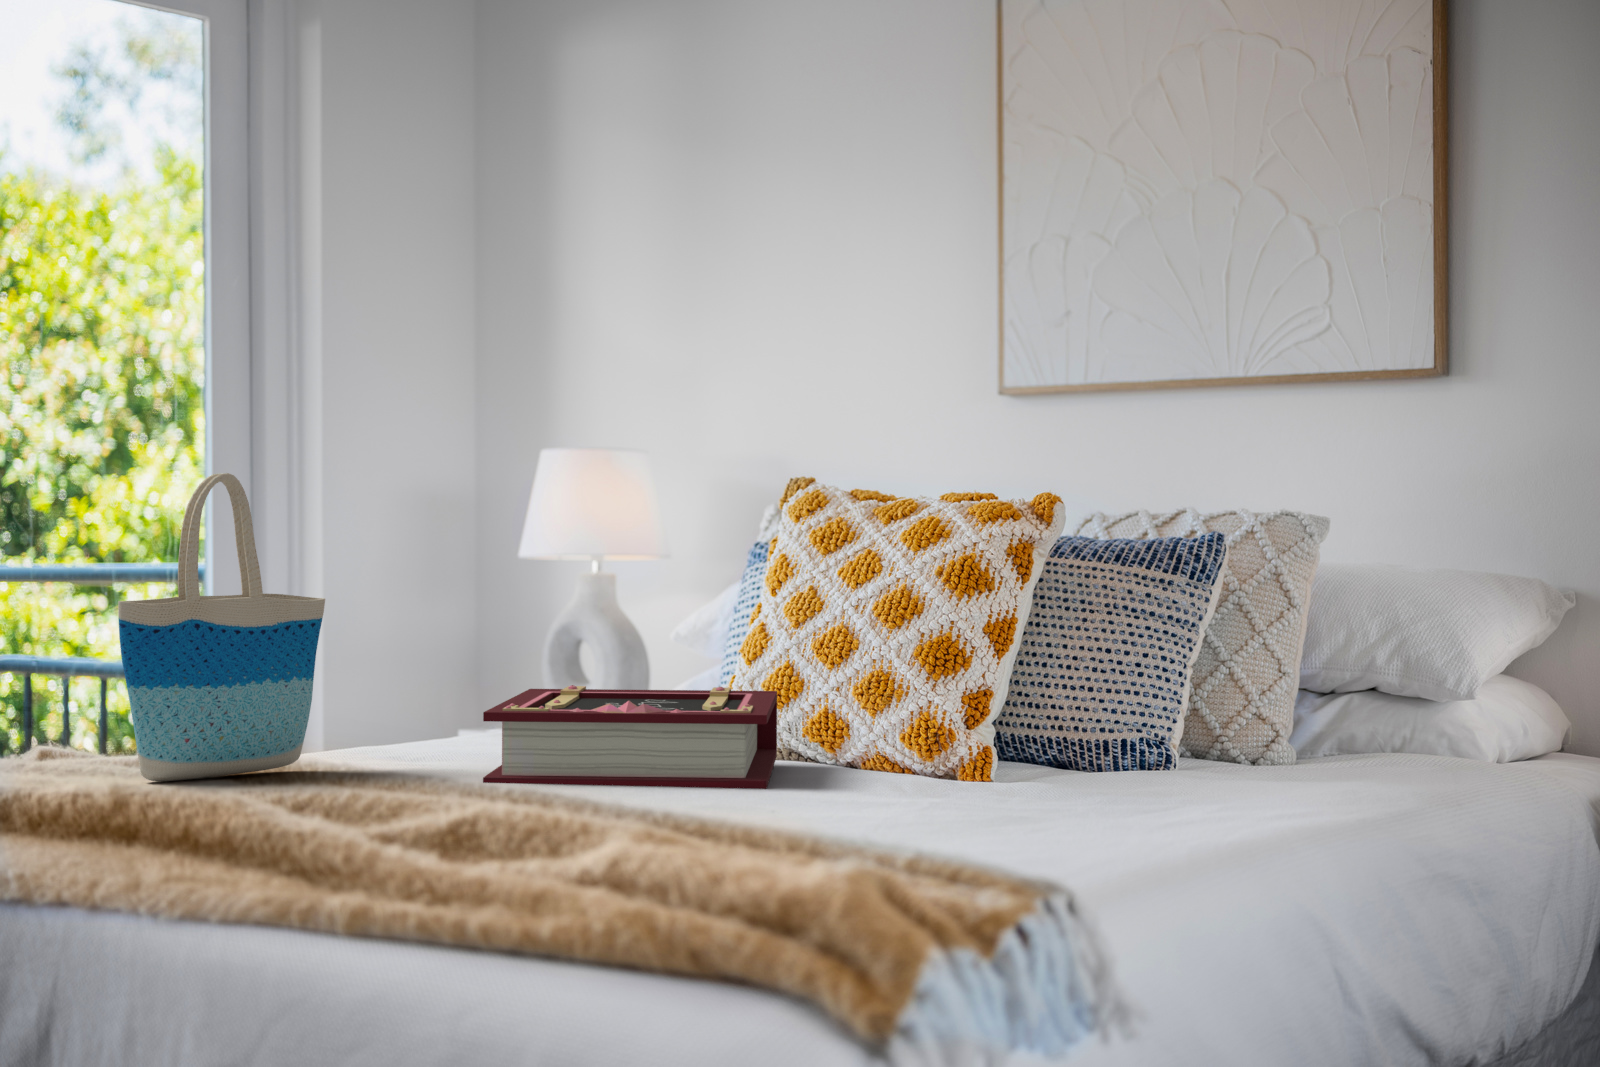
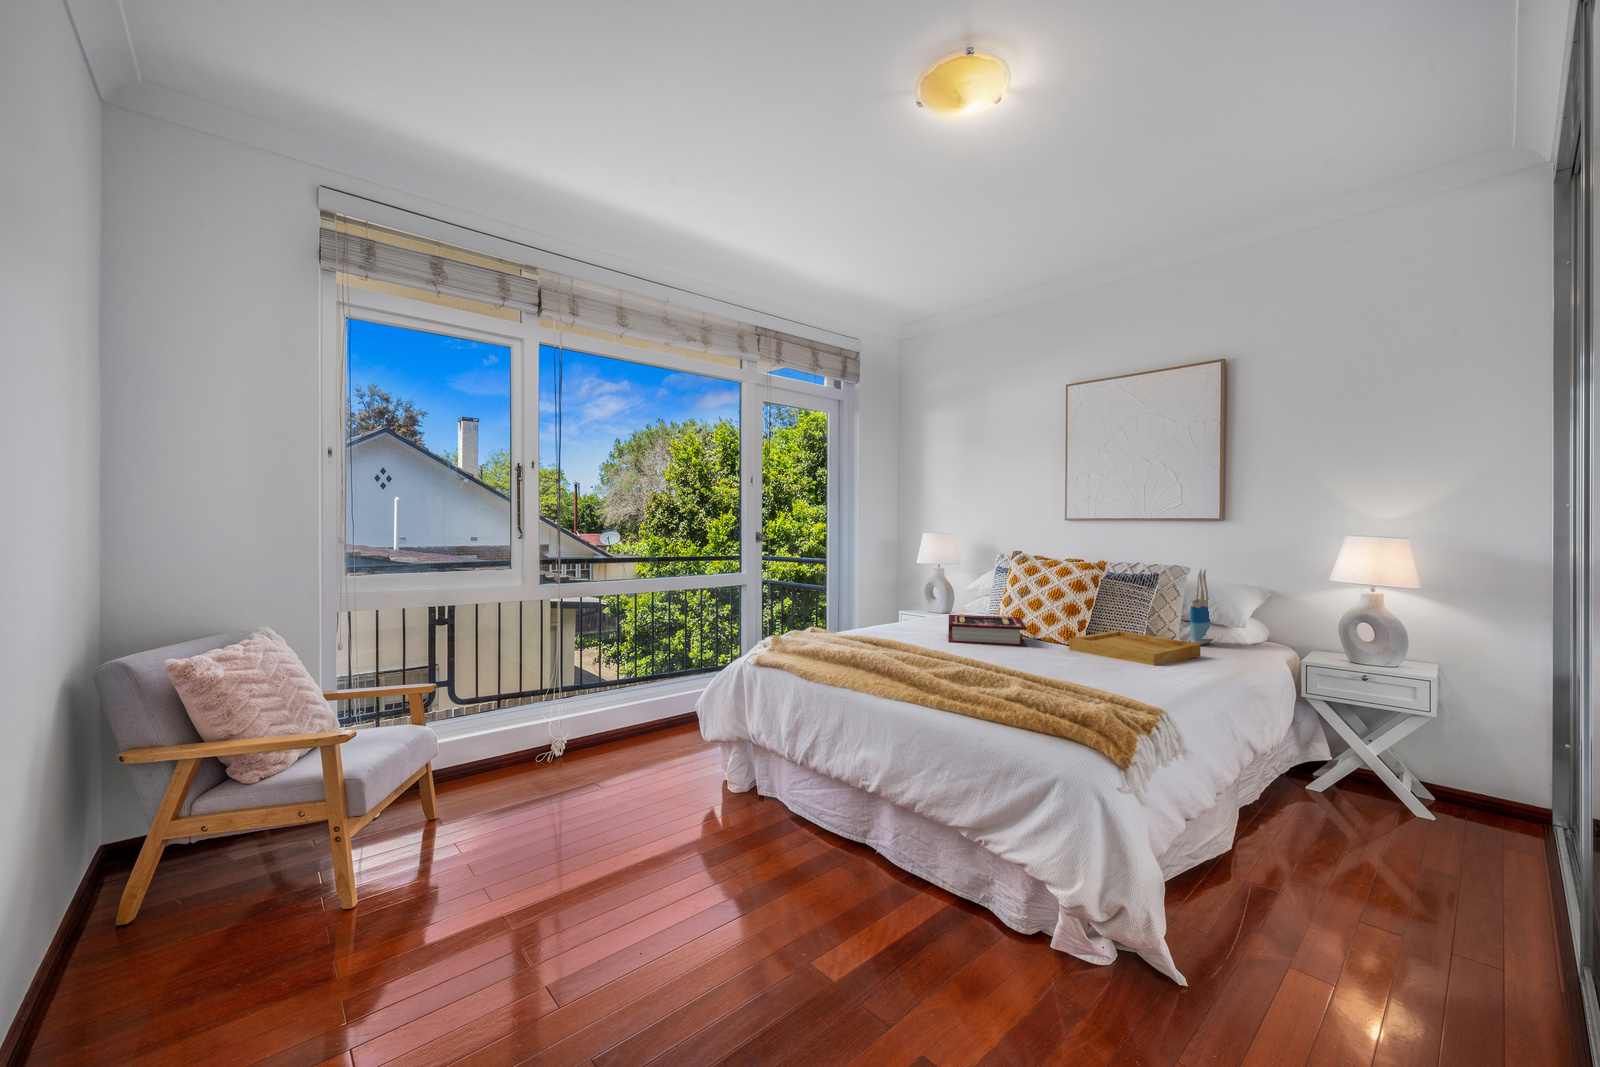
tote bag: present [118,473,325,781] -> present [1190,569,1213,645]
tray: none [916,725,1355,837] -> present [1069,631,1201,665]

